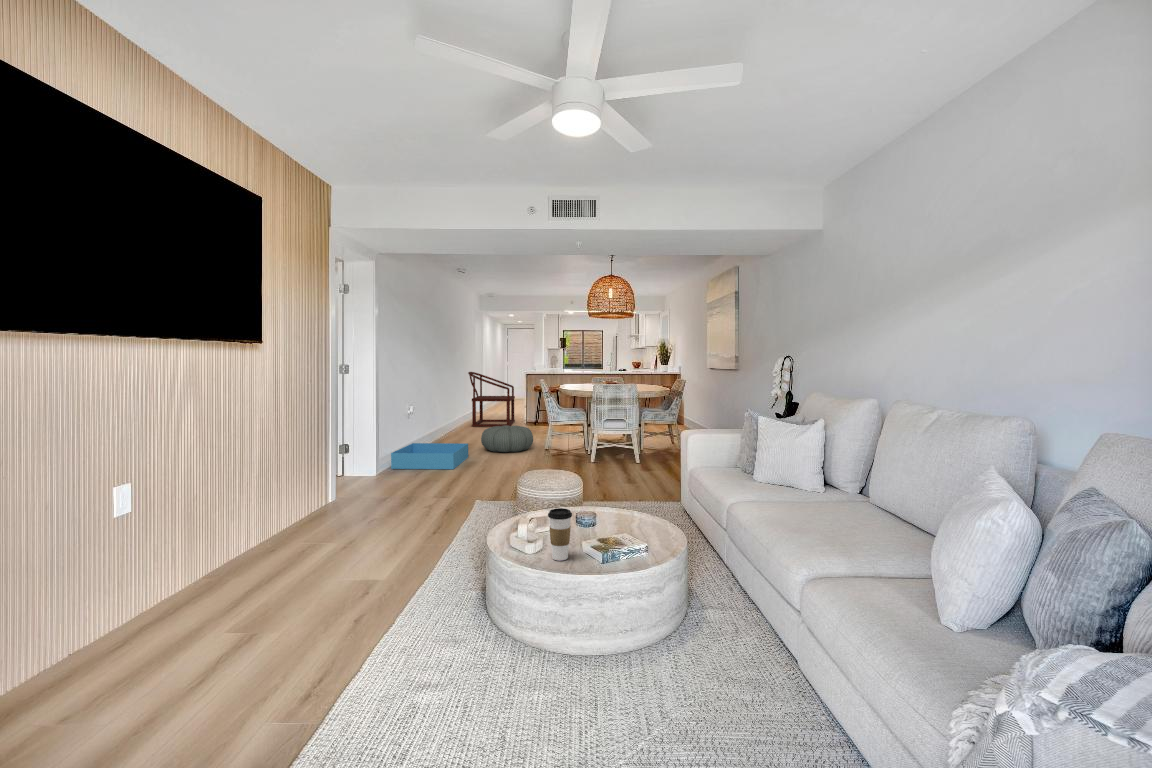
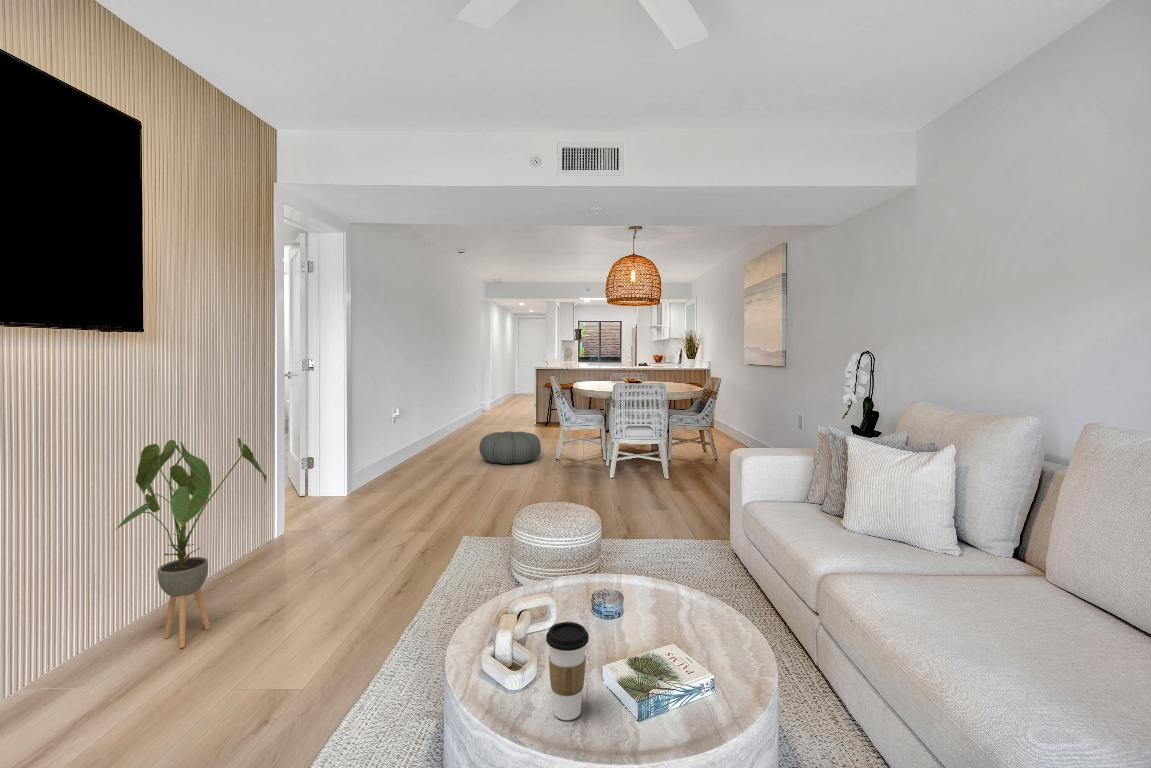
armchair: present [468,372,515,427] -> none [469,367,522,430]
house plant: none [237,418,337,567] -> present [116,438,267,648]
storage bin: present [391,443,468,469] -> none [368,453,463,487]

